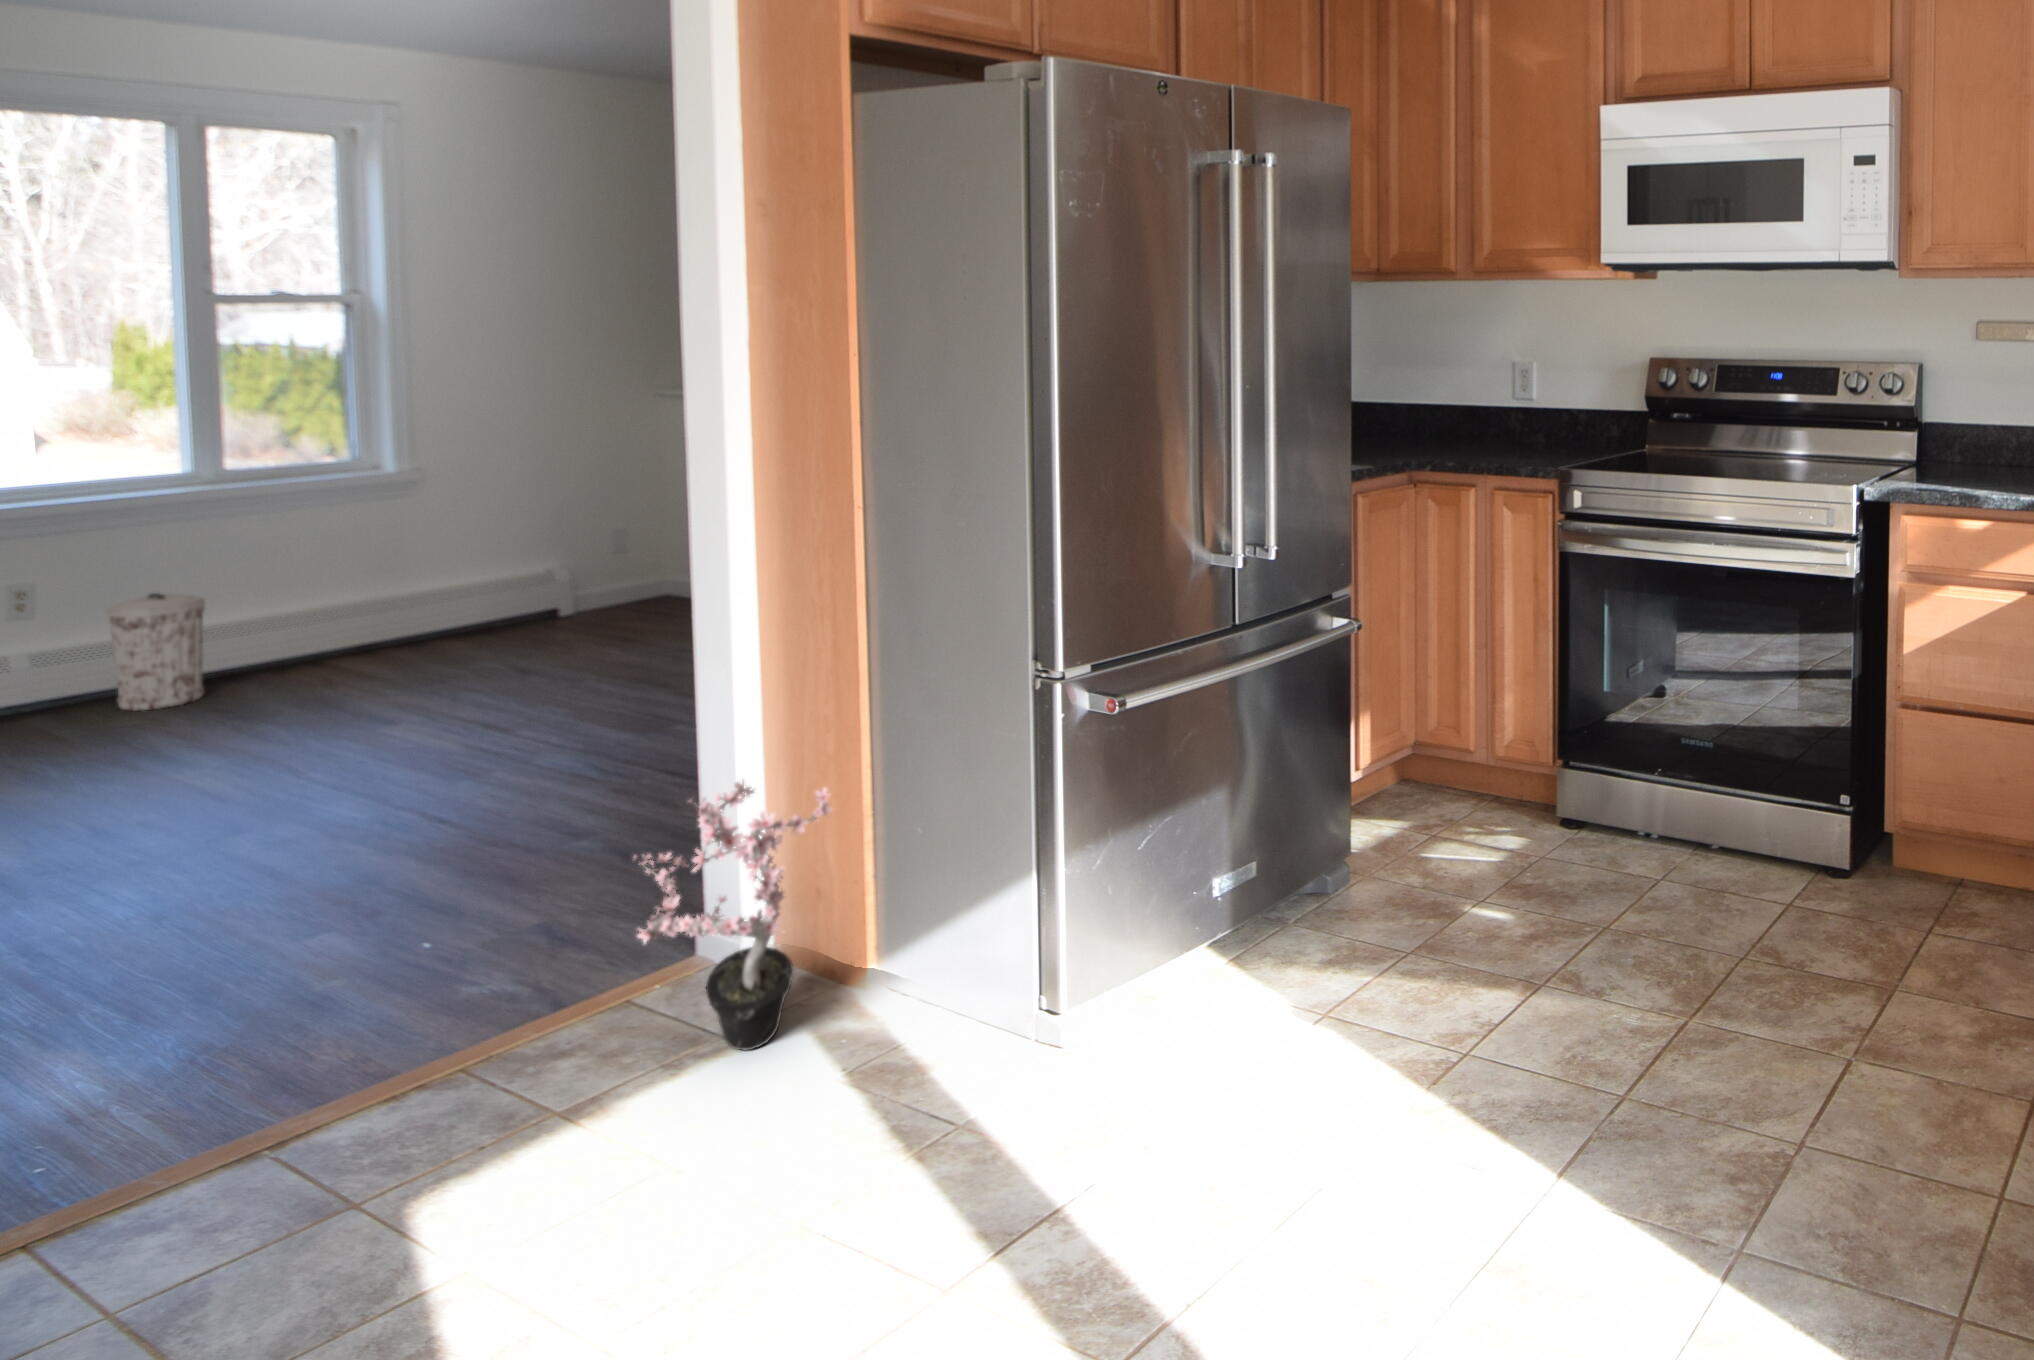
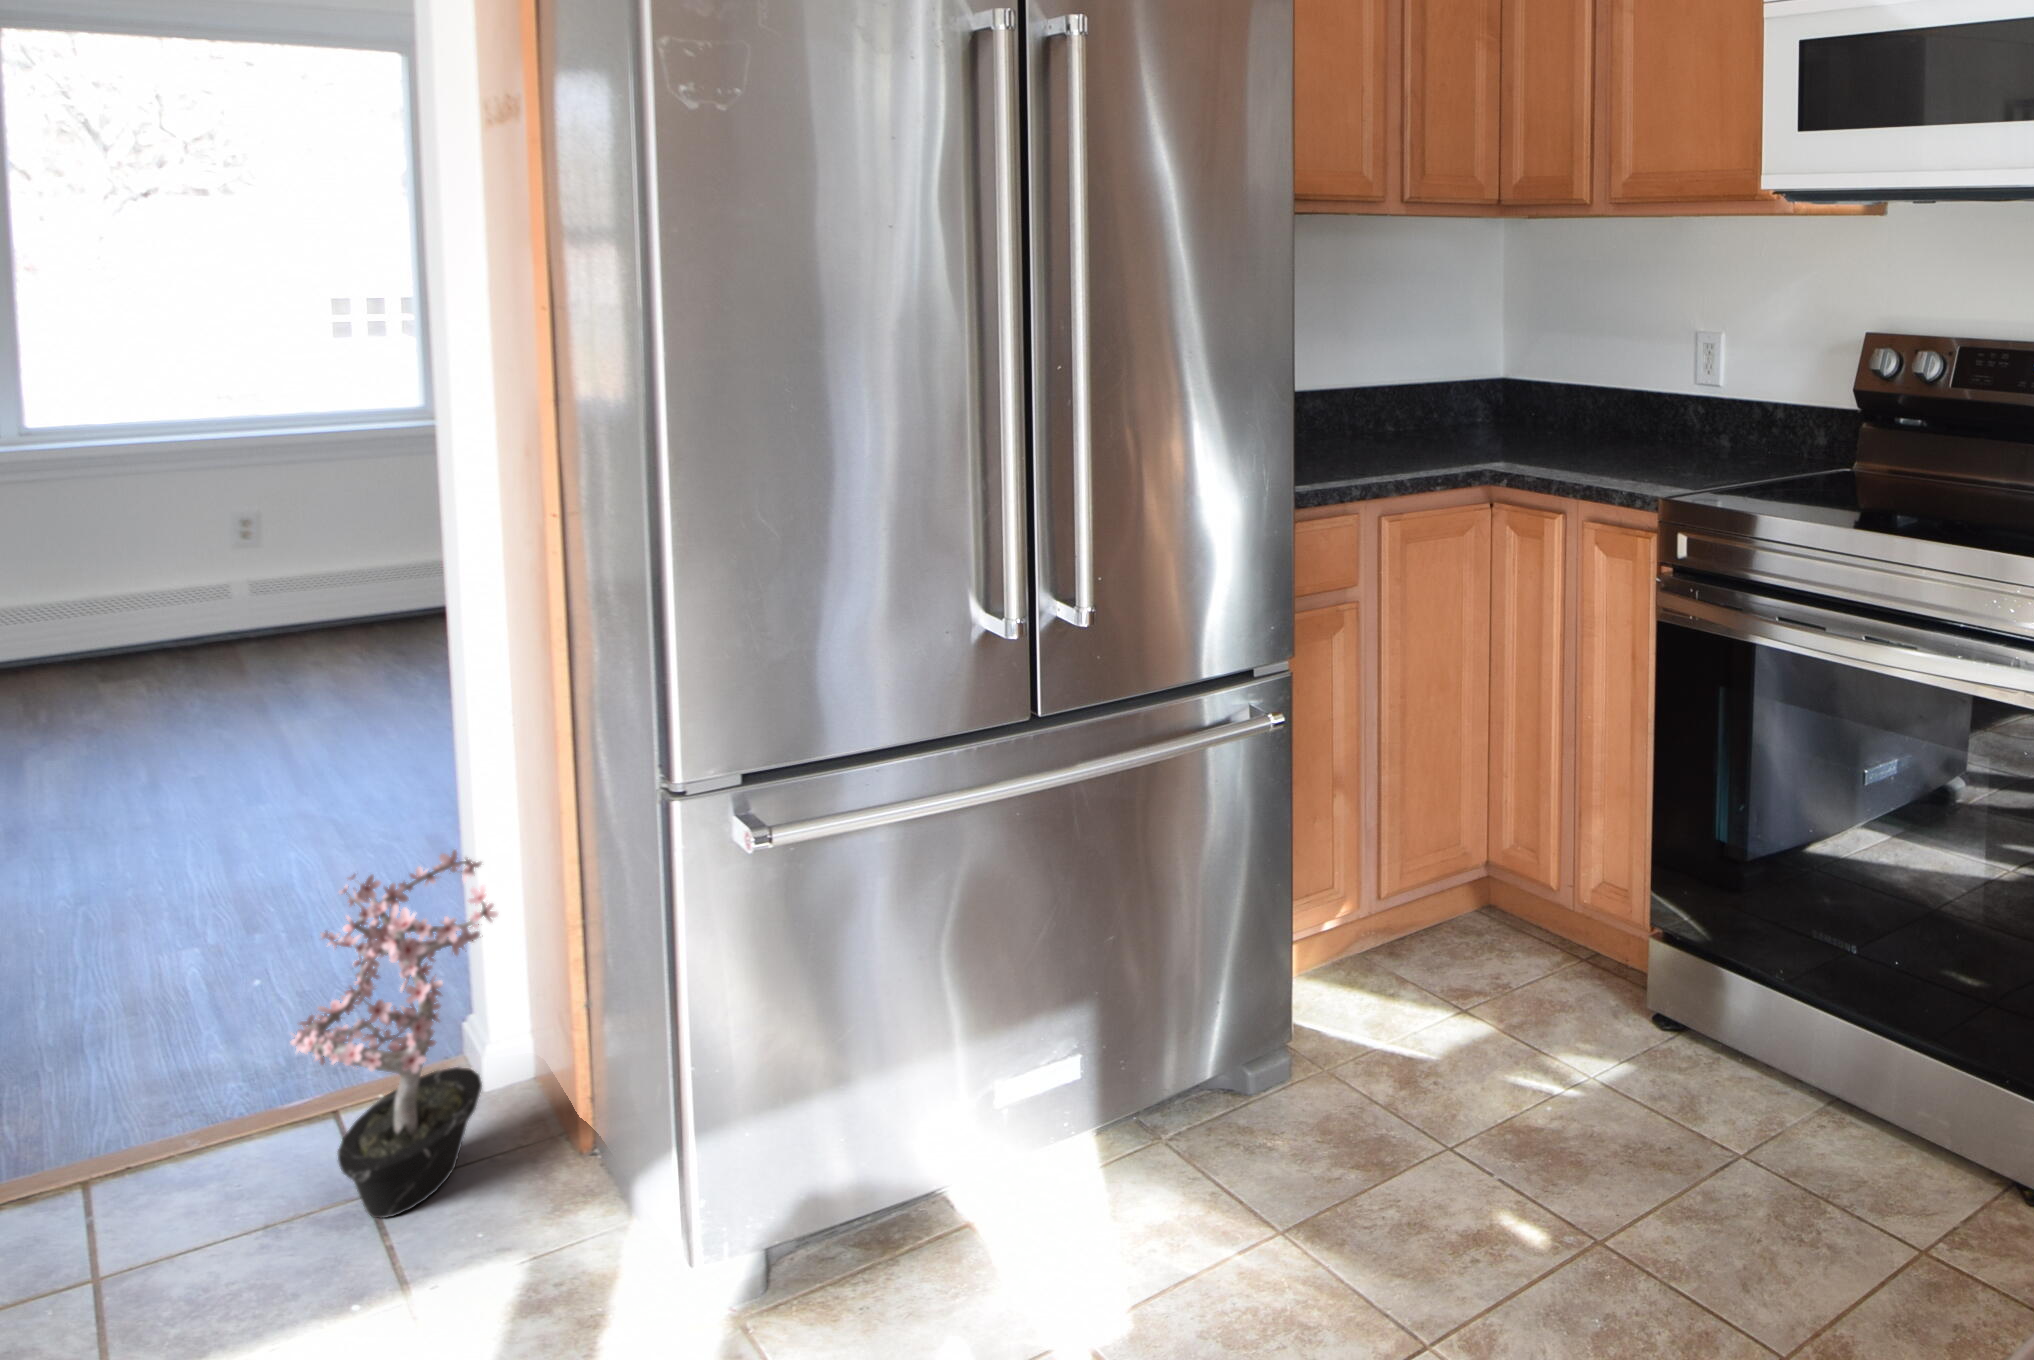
trash can: present [107,593,206,711] -> none [306,523,398,642]

